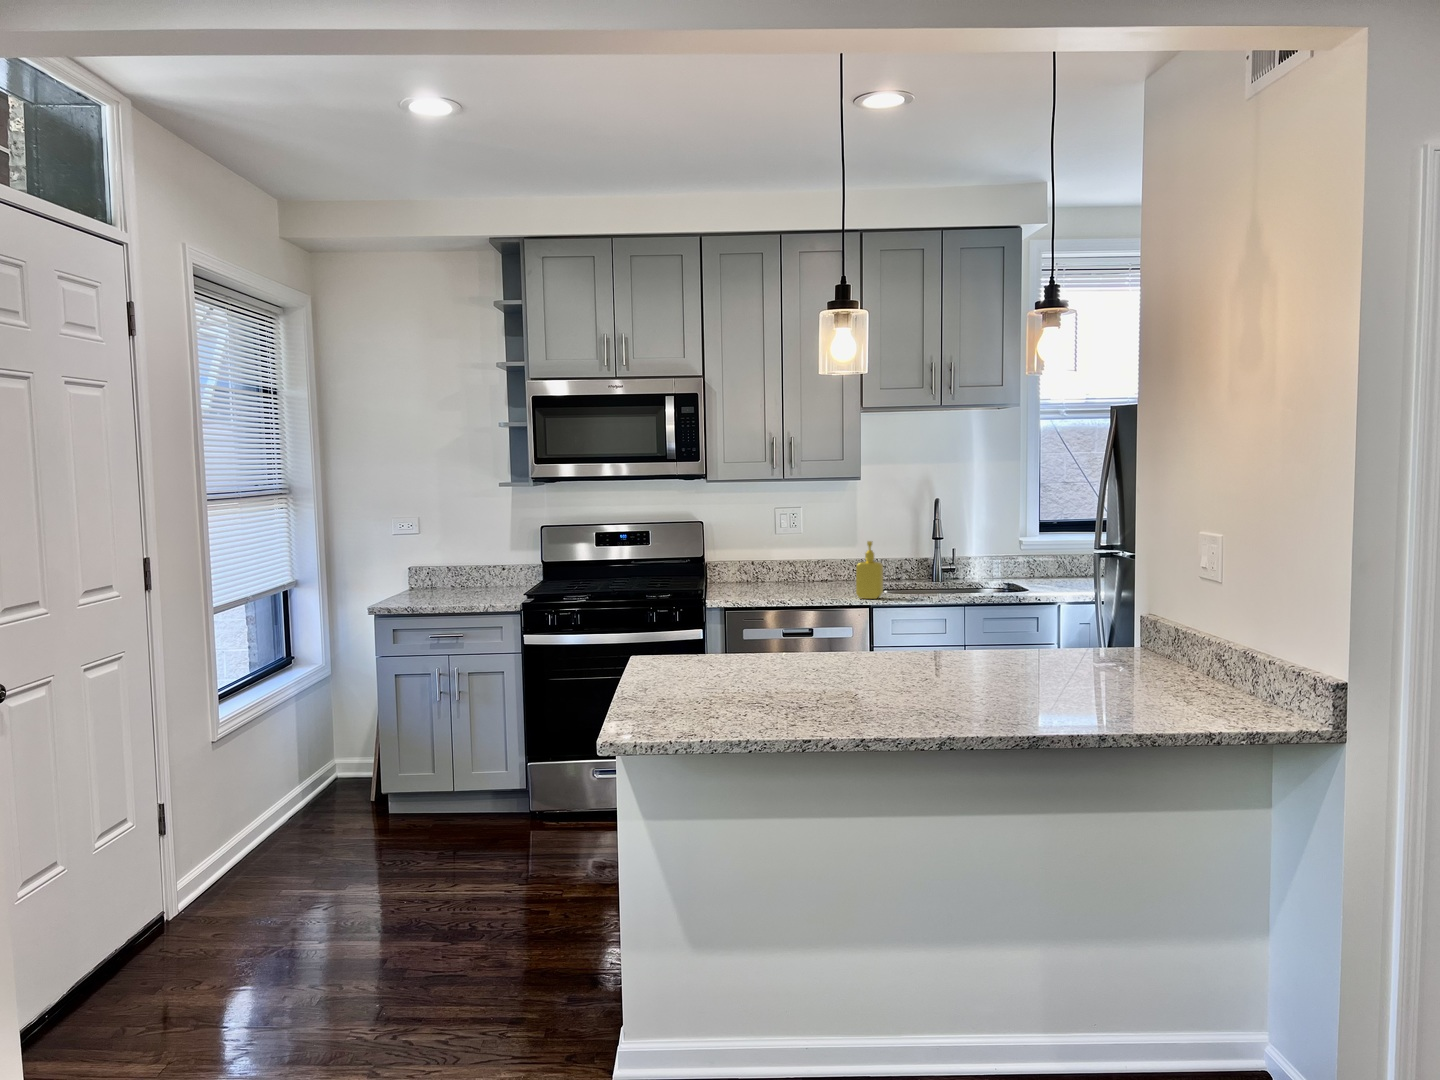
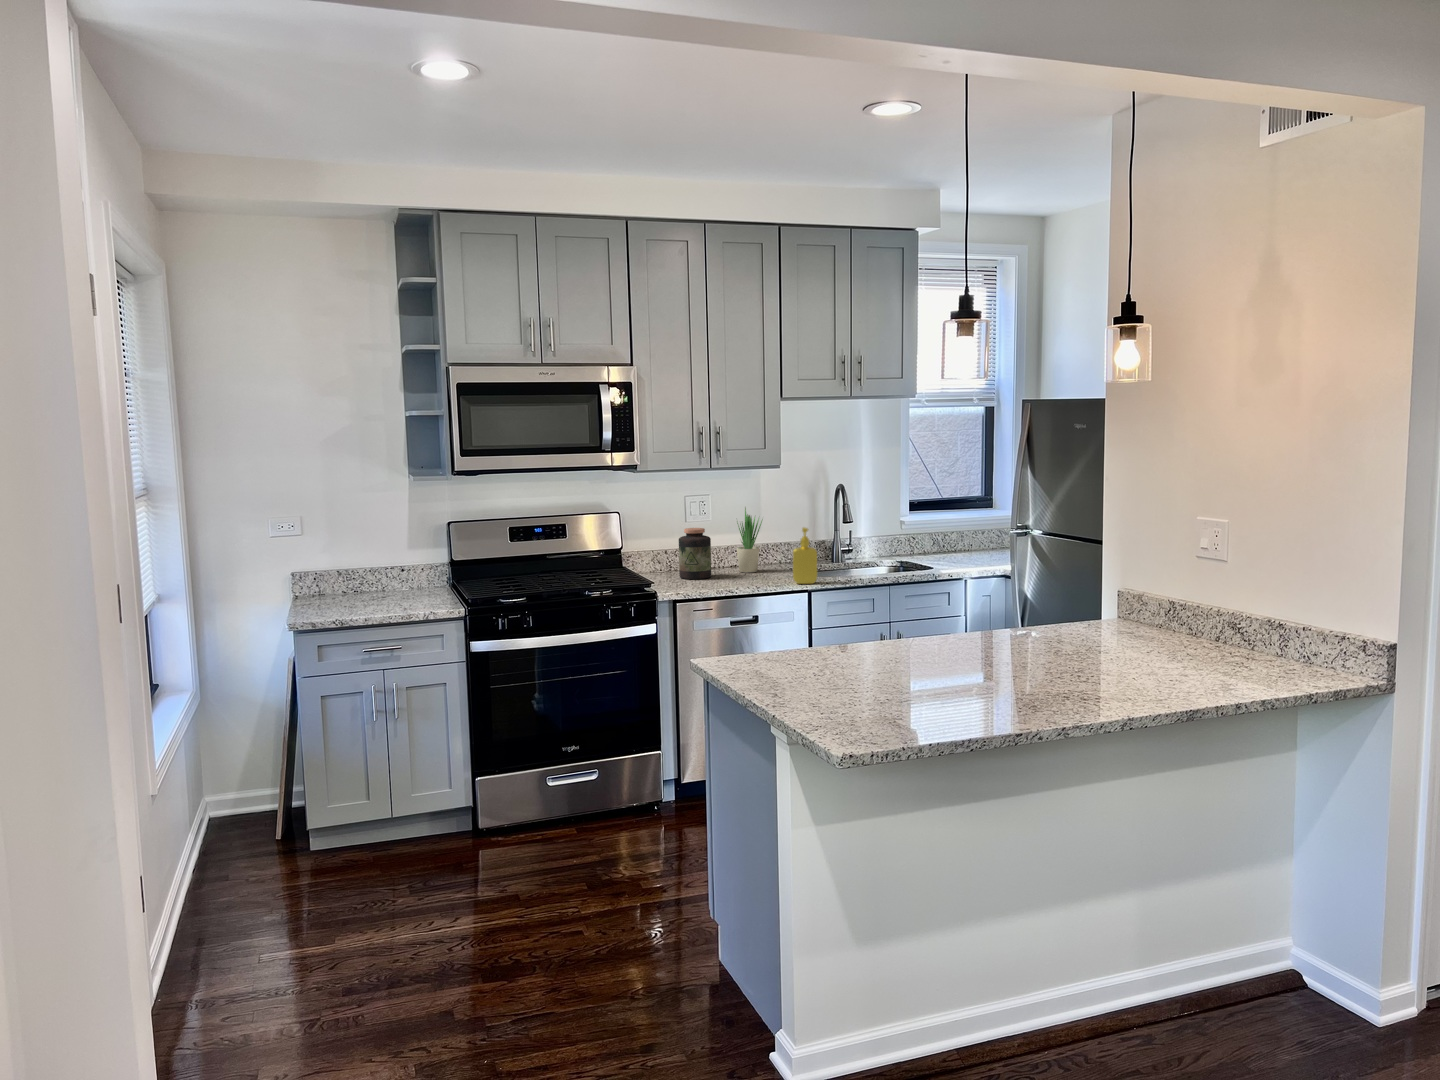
potted plant: none [820,519,847,587] -> present [737,508,763,573]
jar: none [757,539,789,590] -> present [679,528,711,579]

